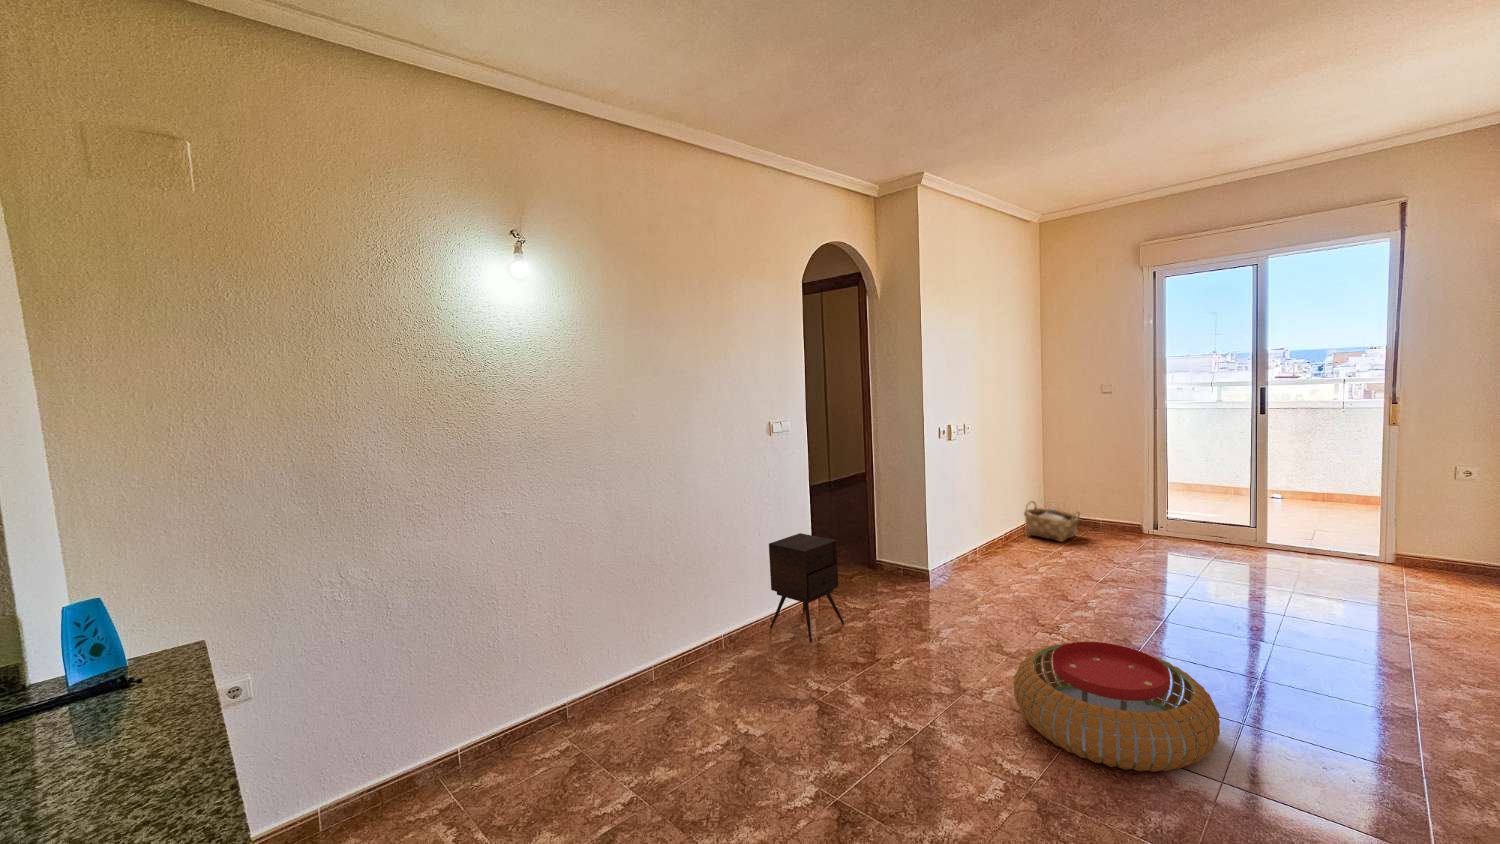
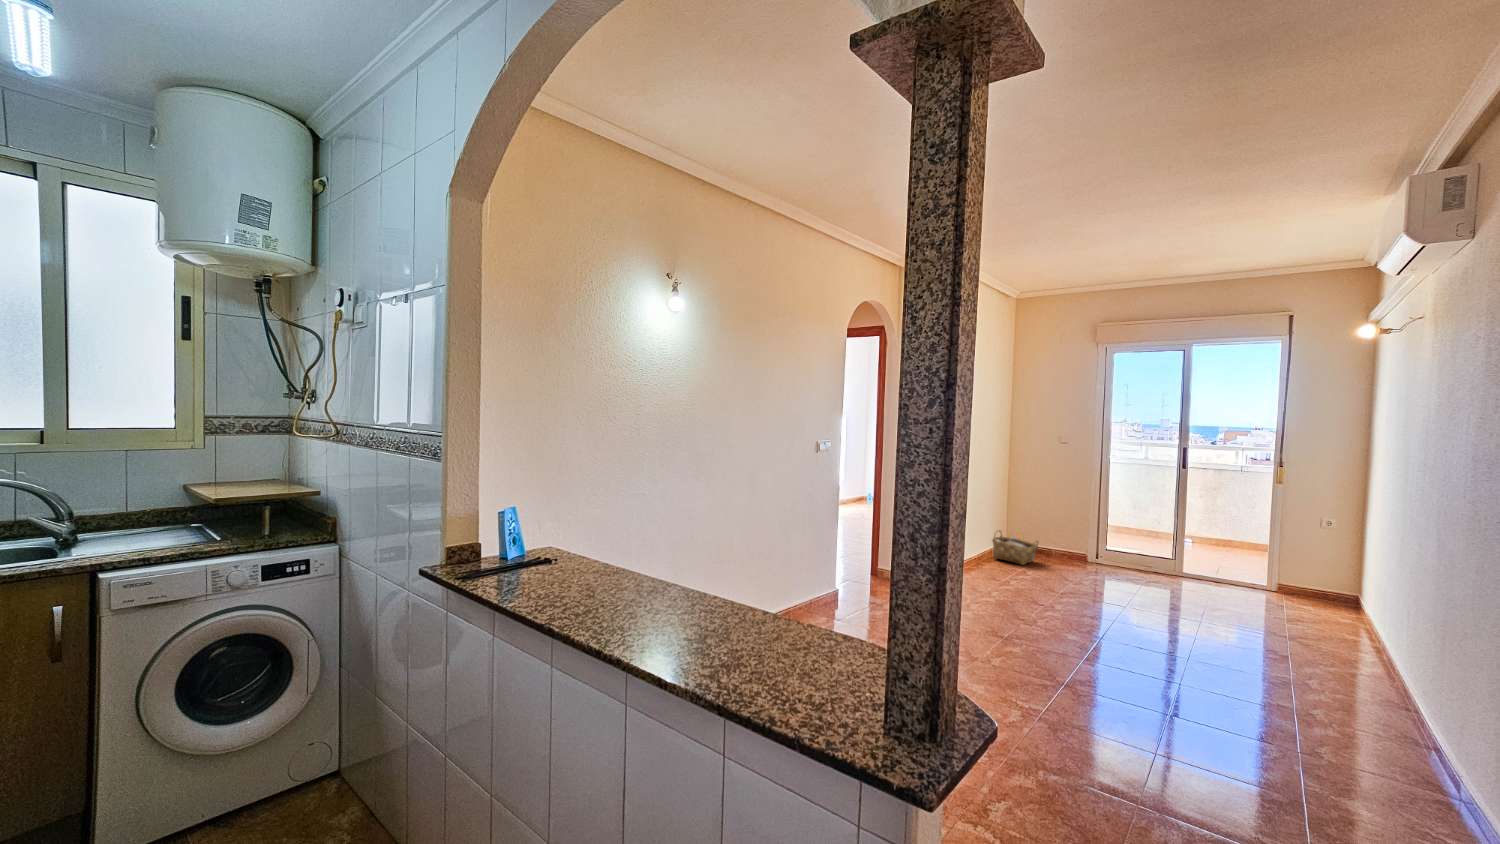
side table: present [769,533,844,642] -> none [805,536,866,625]
pouf: present [1014,642,1220,772] -> none [1016,623,1166,708]

